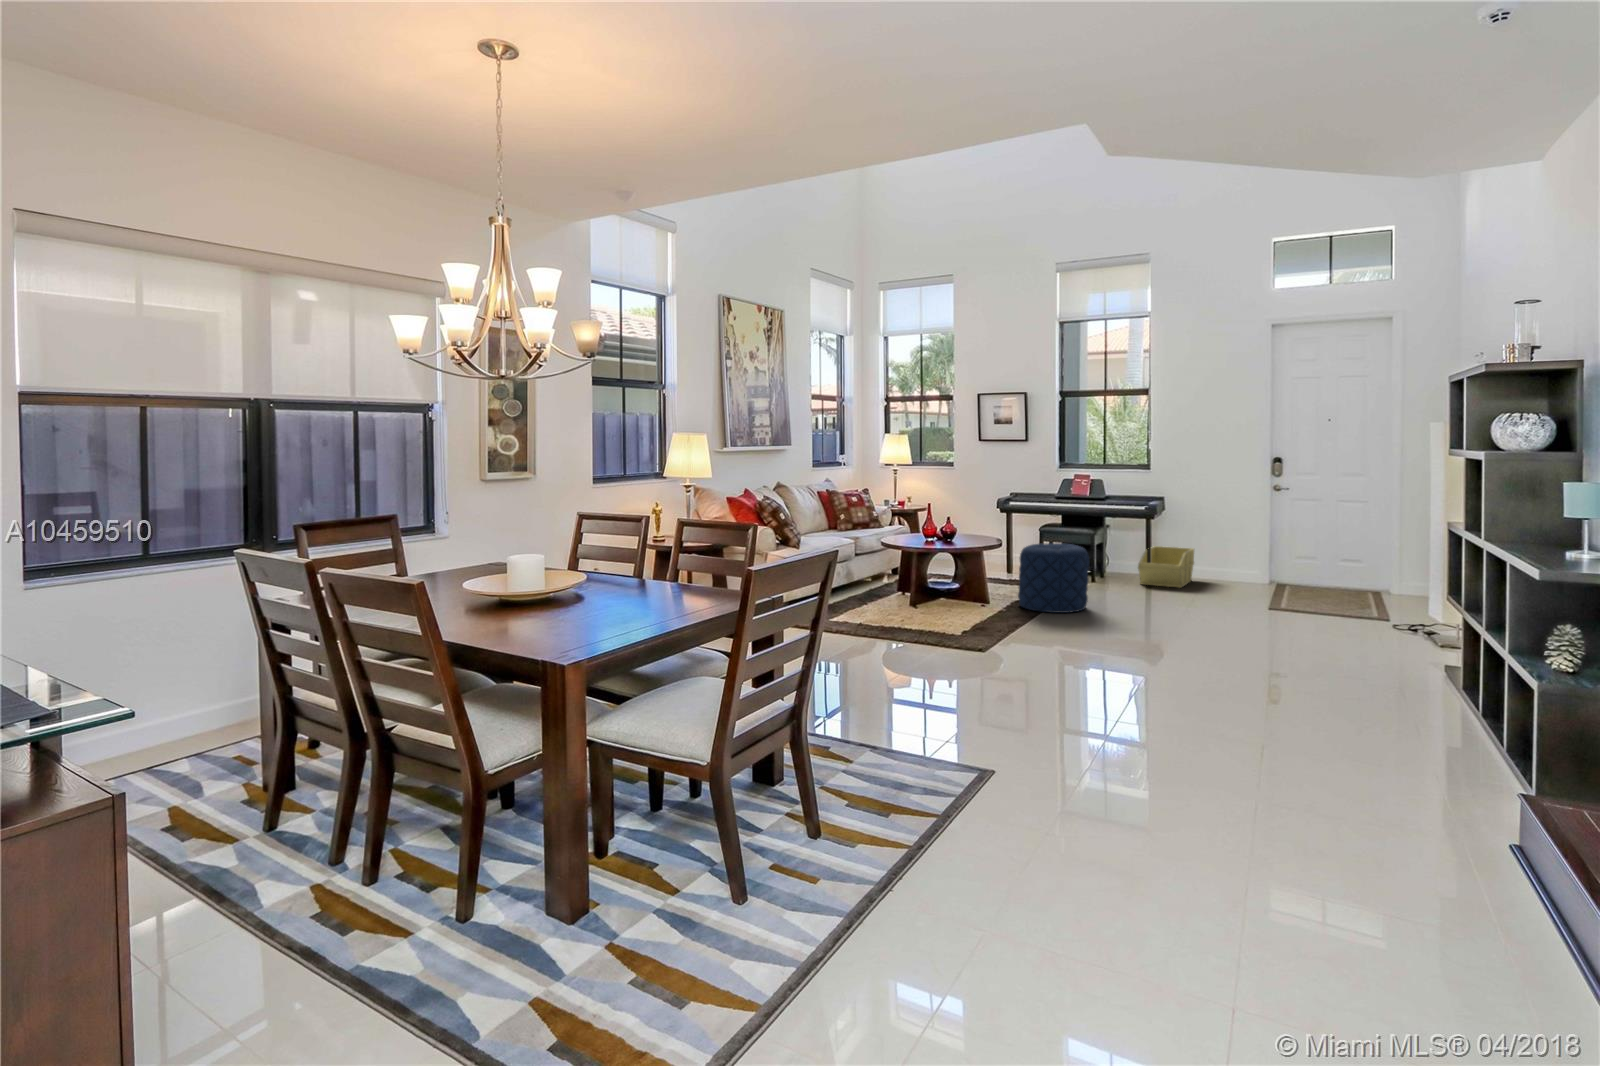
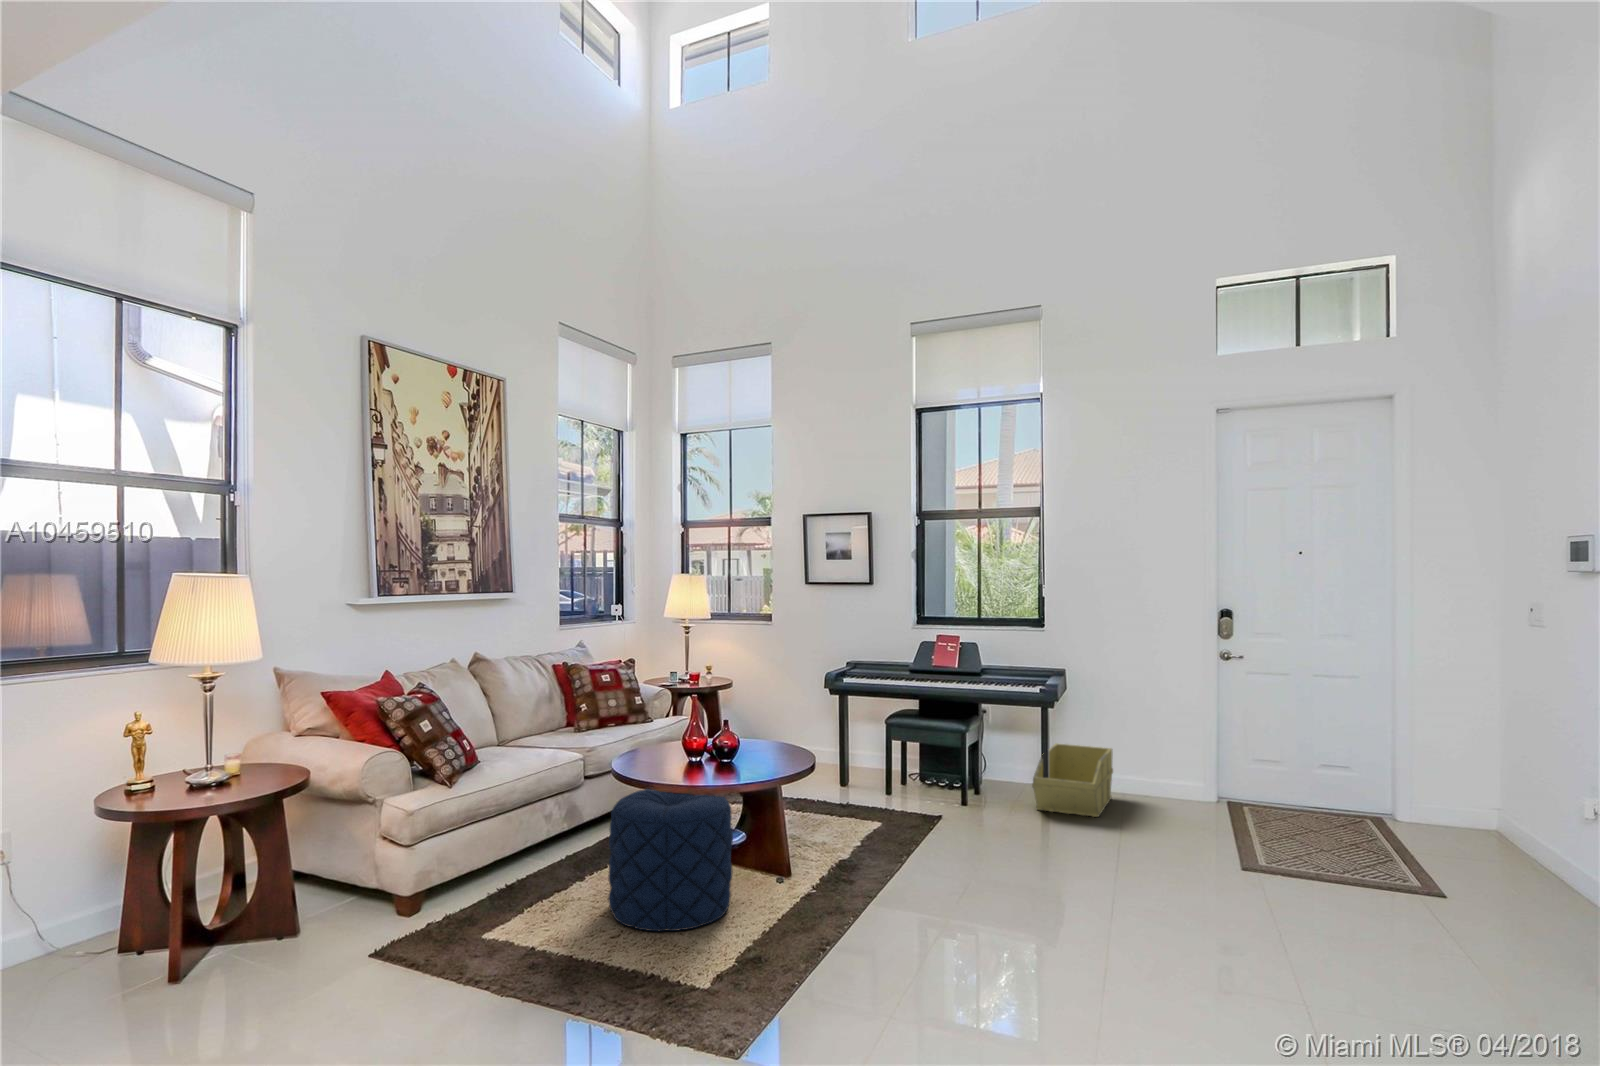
pouf: present [1018,543,1089,613] -> present [608,789,733,931]

